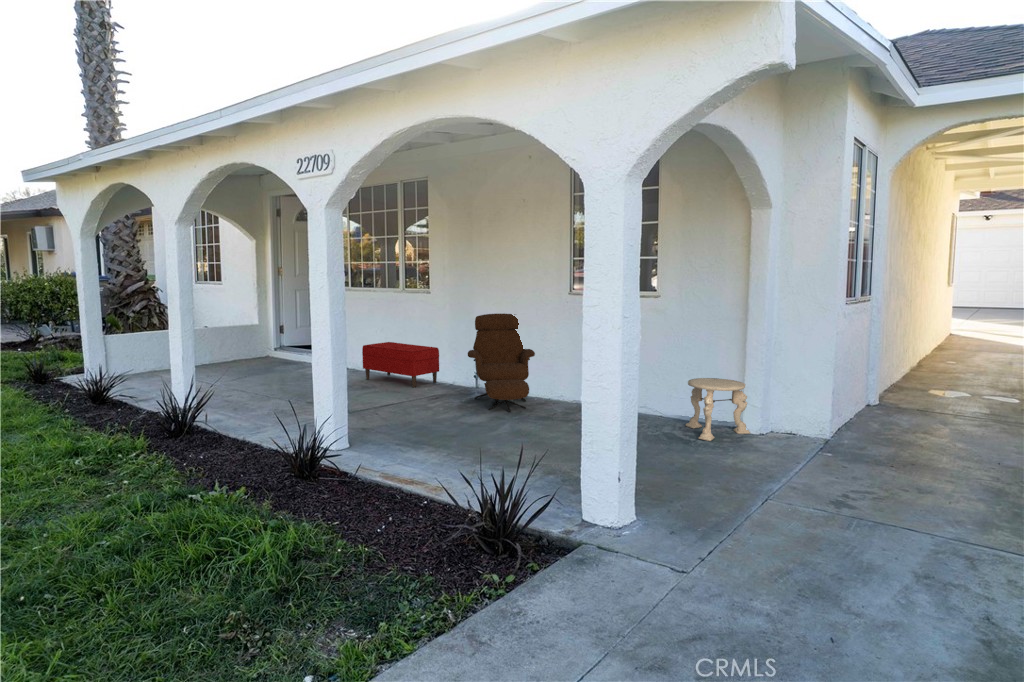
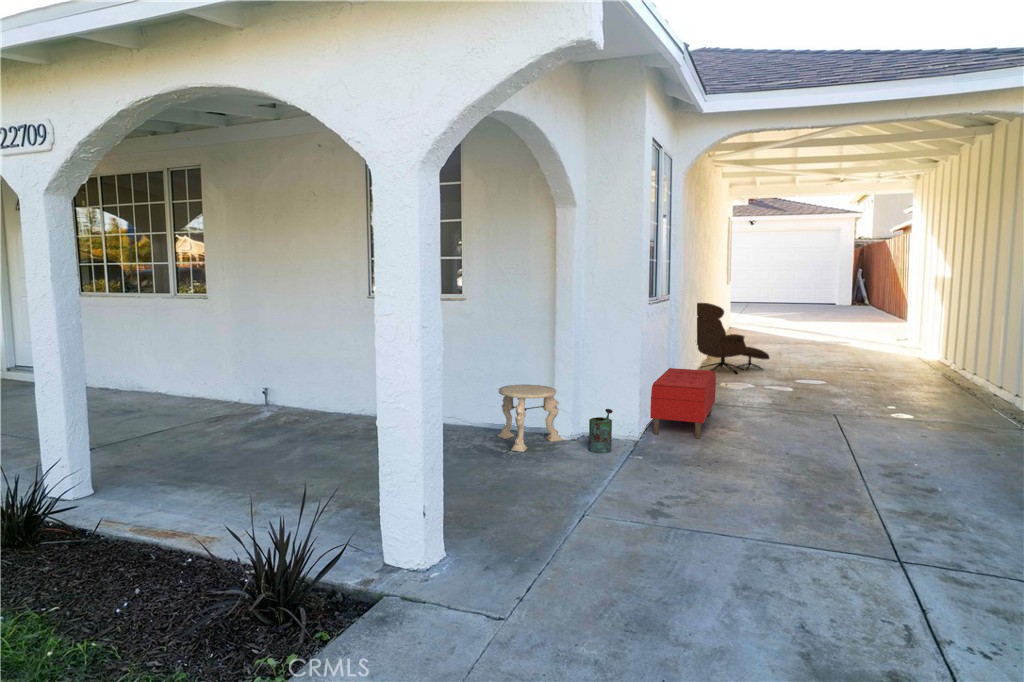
lounge chair: present [468,314,535,412] -> present [697,303,770,374]
bench: present [362,342,439,387] -> present [650,368,716,439]
watering can: none [777,405,803,447] -> present [589,409,613,453]

